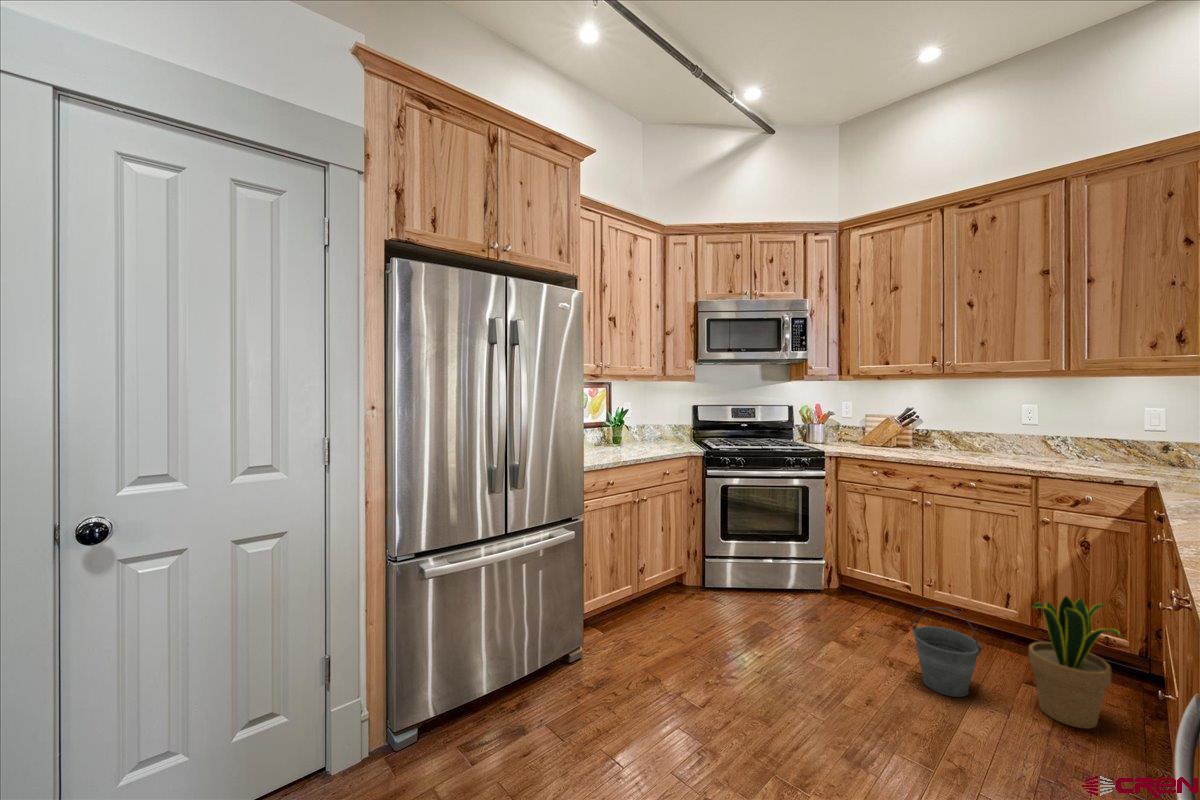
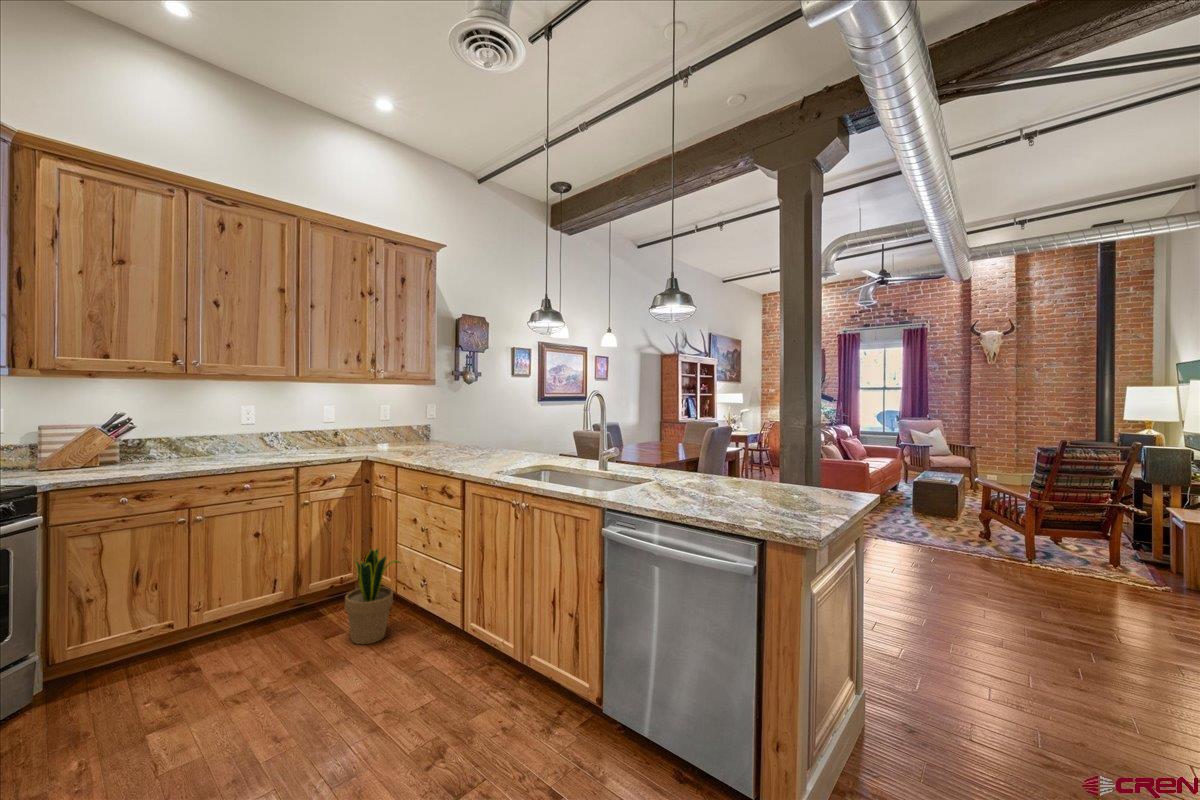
bucket: present [911,607,984,697] -> none [270,600,333,682]

